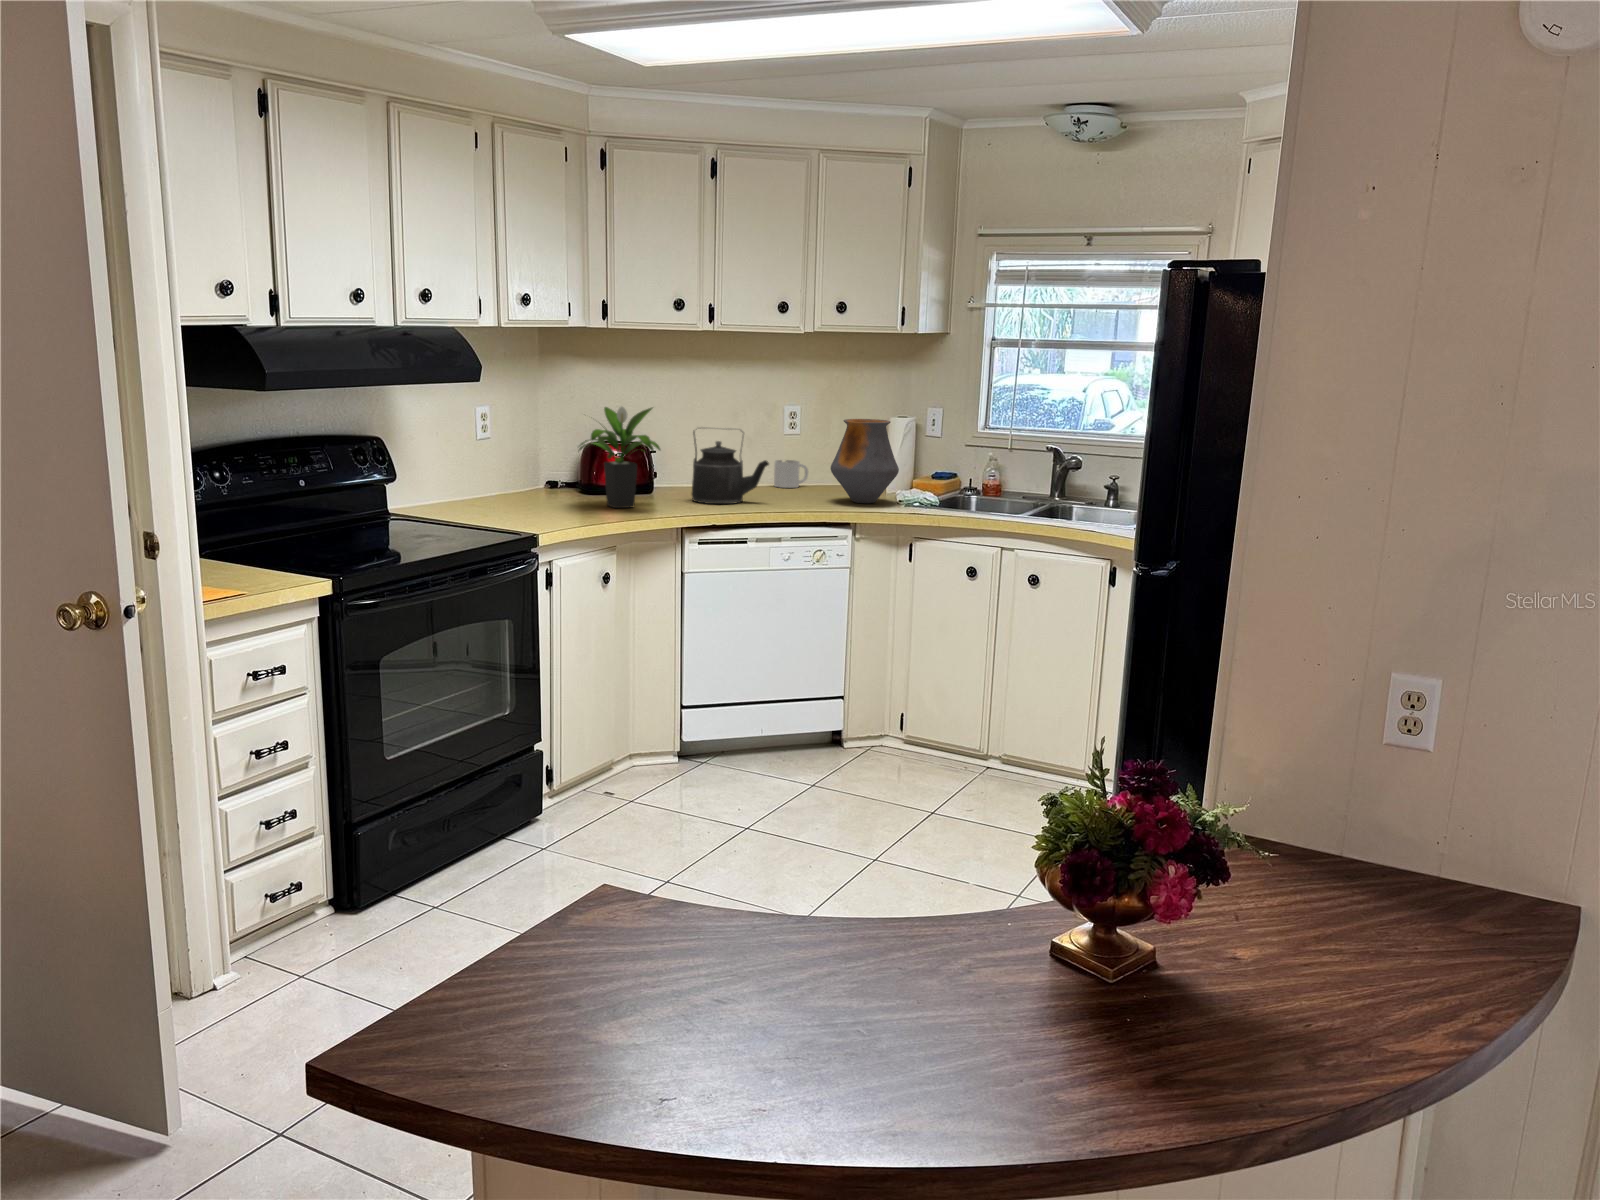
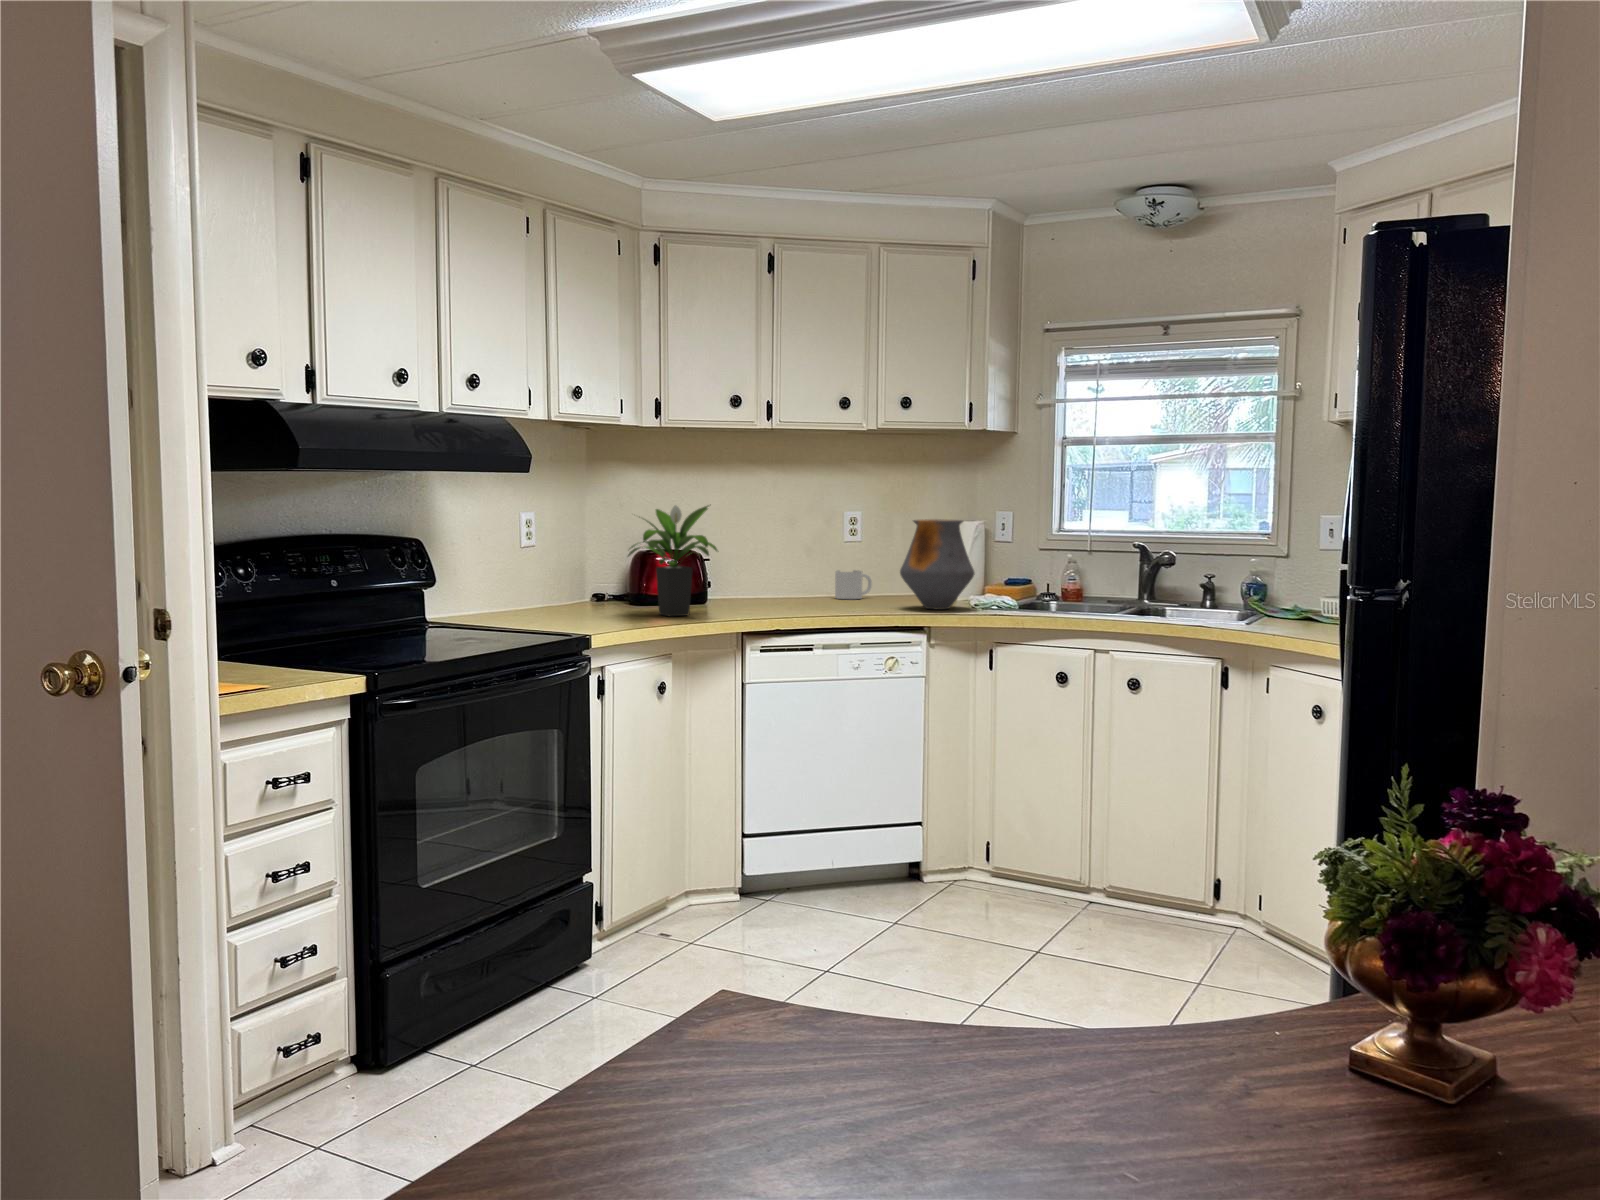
kettle: present [692,427,769,504] -> none [750,530,835,612]

